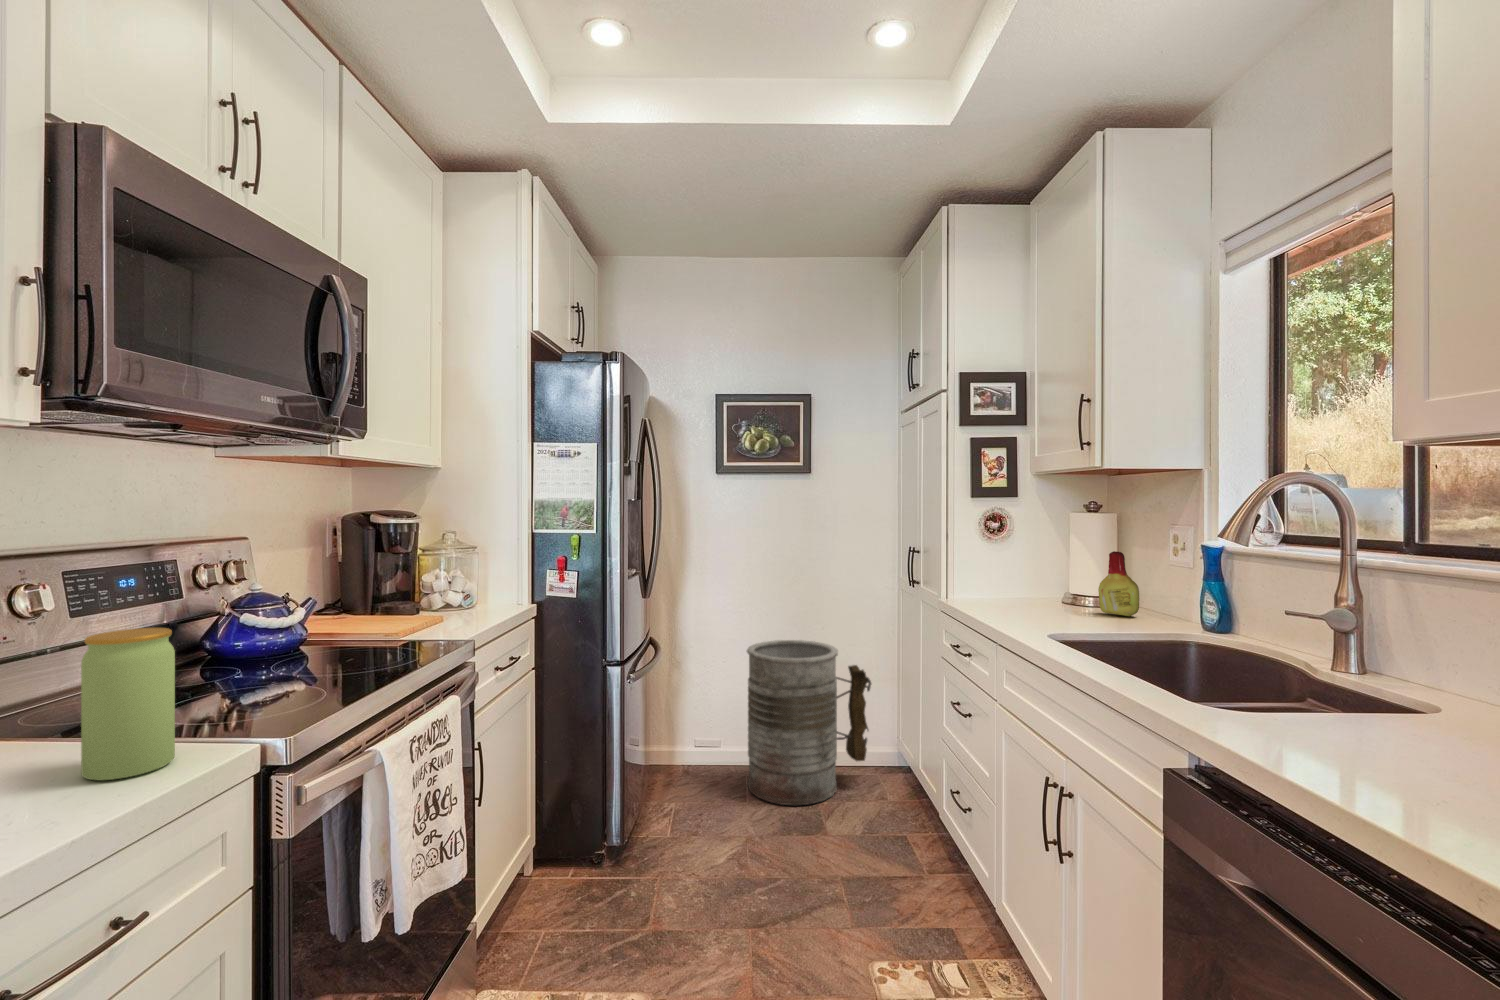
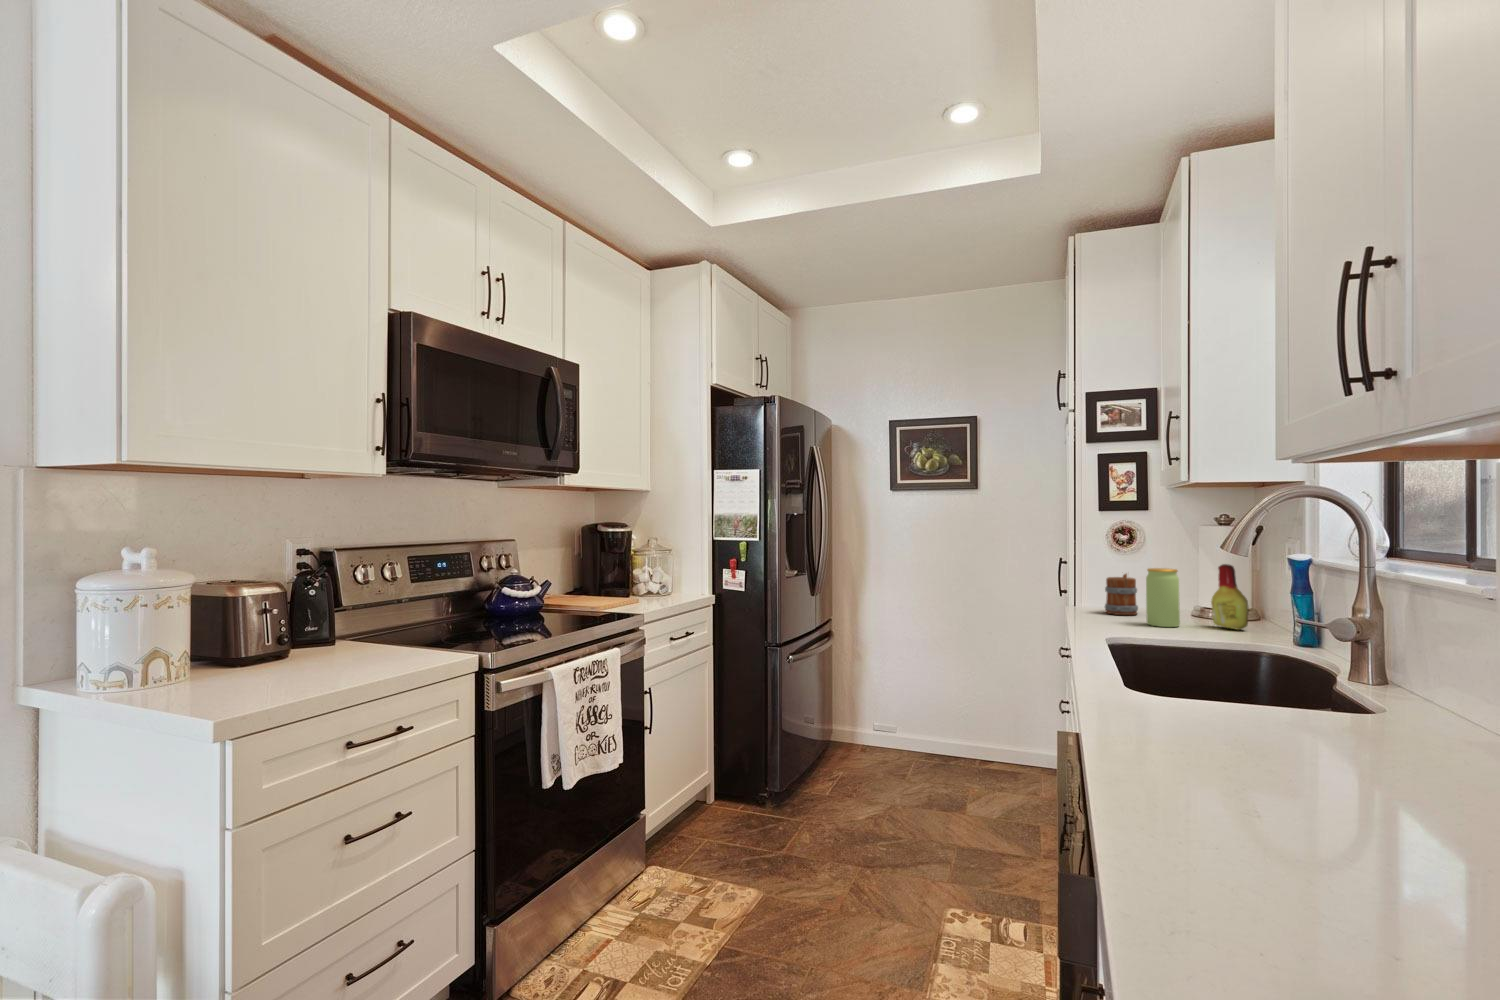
mug: none [981,558,1014,605] -> present [1105,574,1138,615]
jar: present [81,628,175,780] -> present [1146,568,1180,627]
trash can: present [747,640,871,805] -> none [908,646,1032,798]

